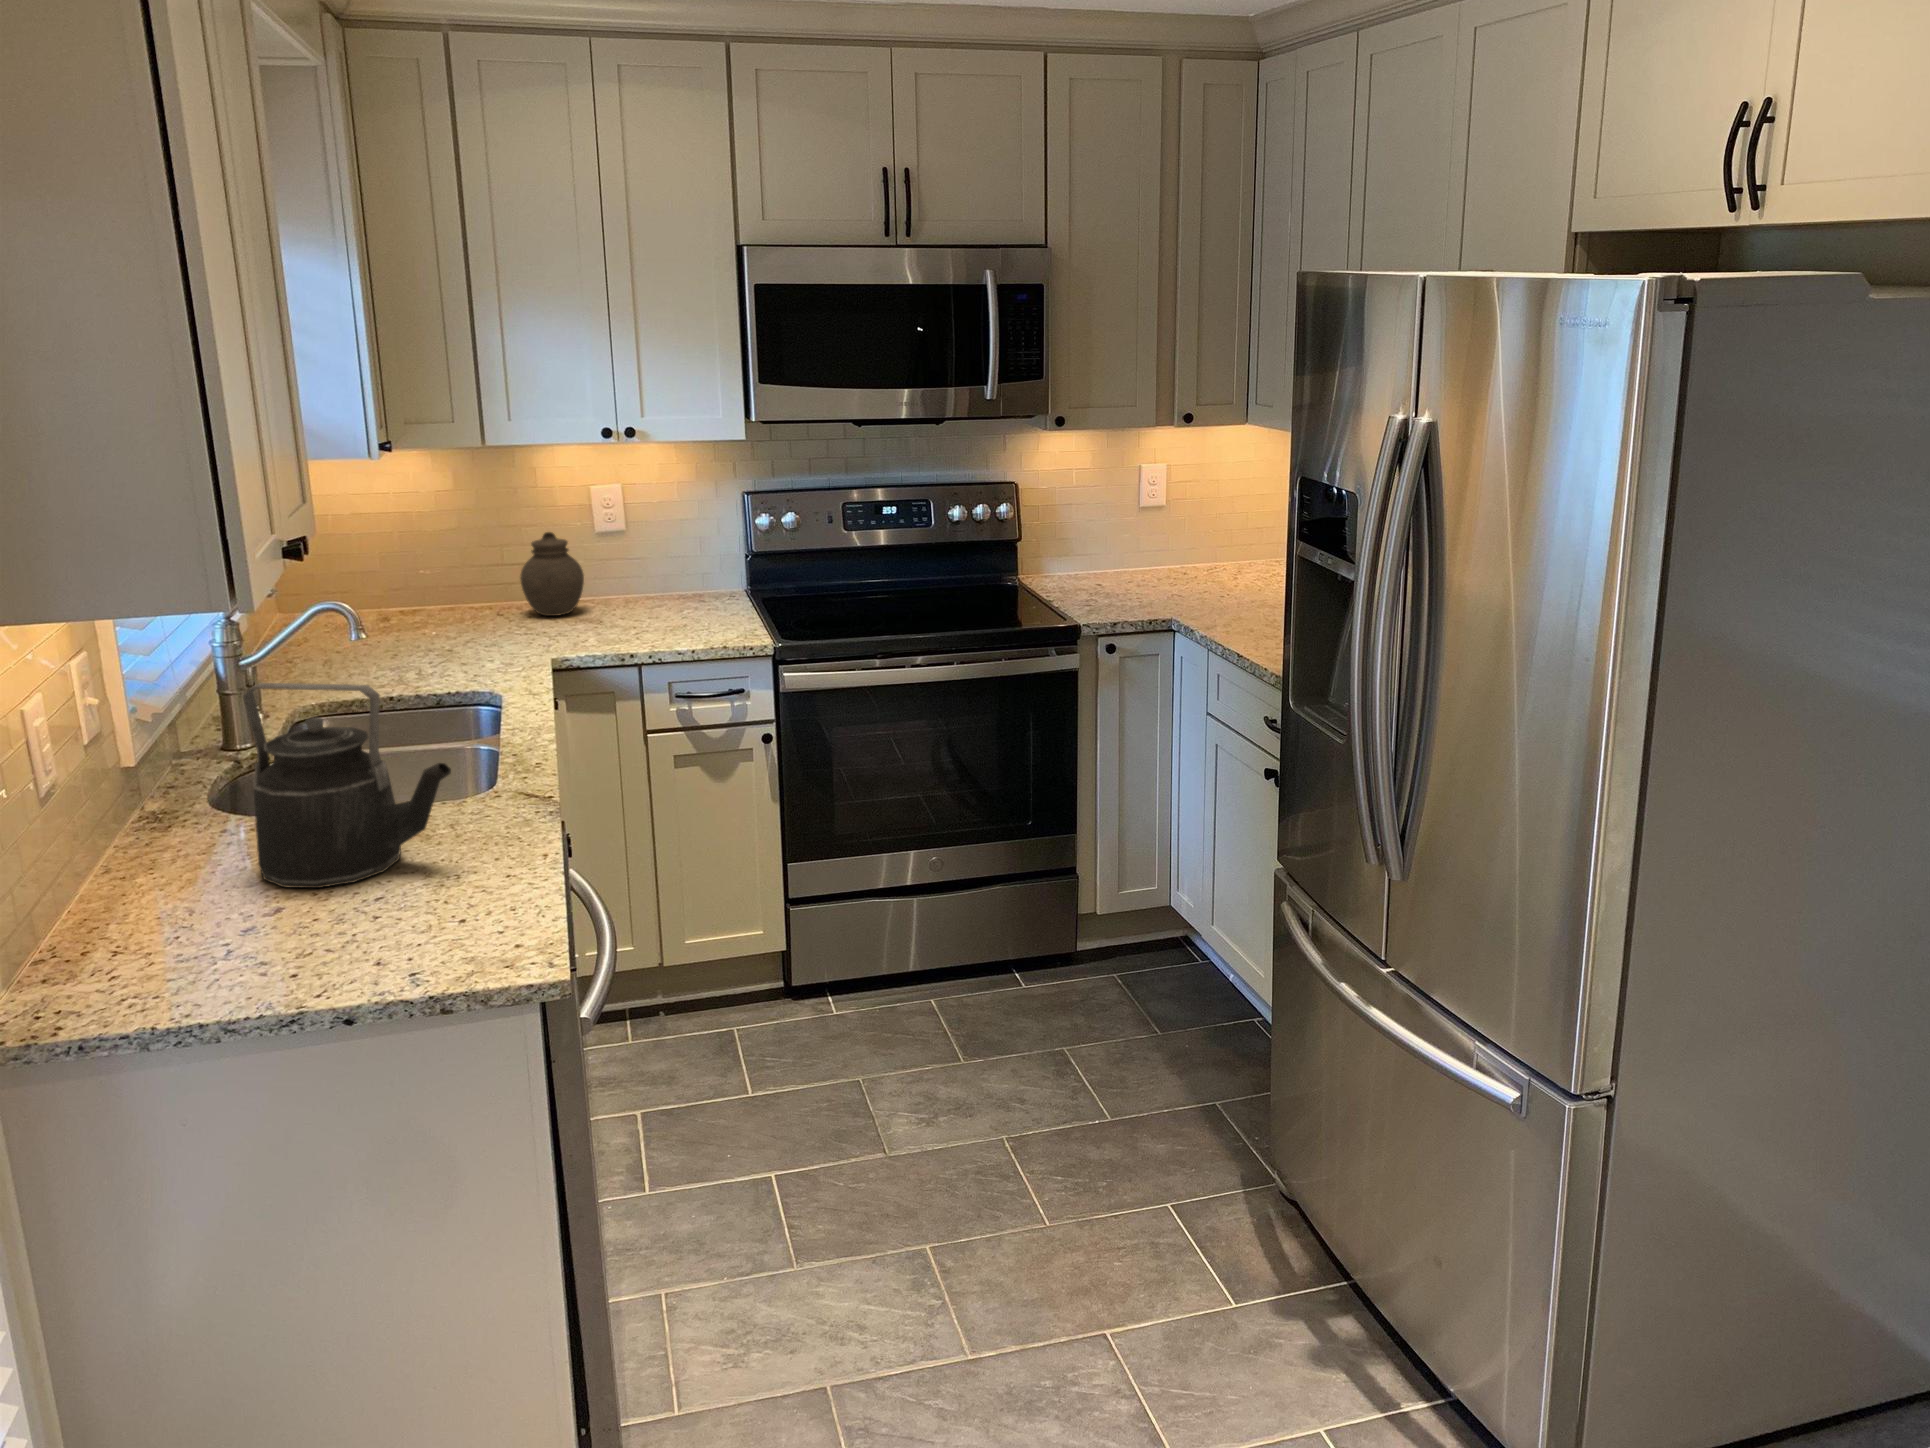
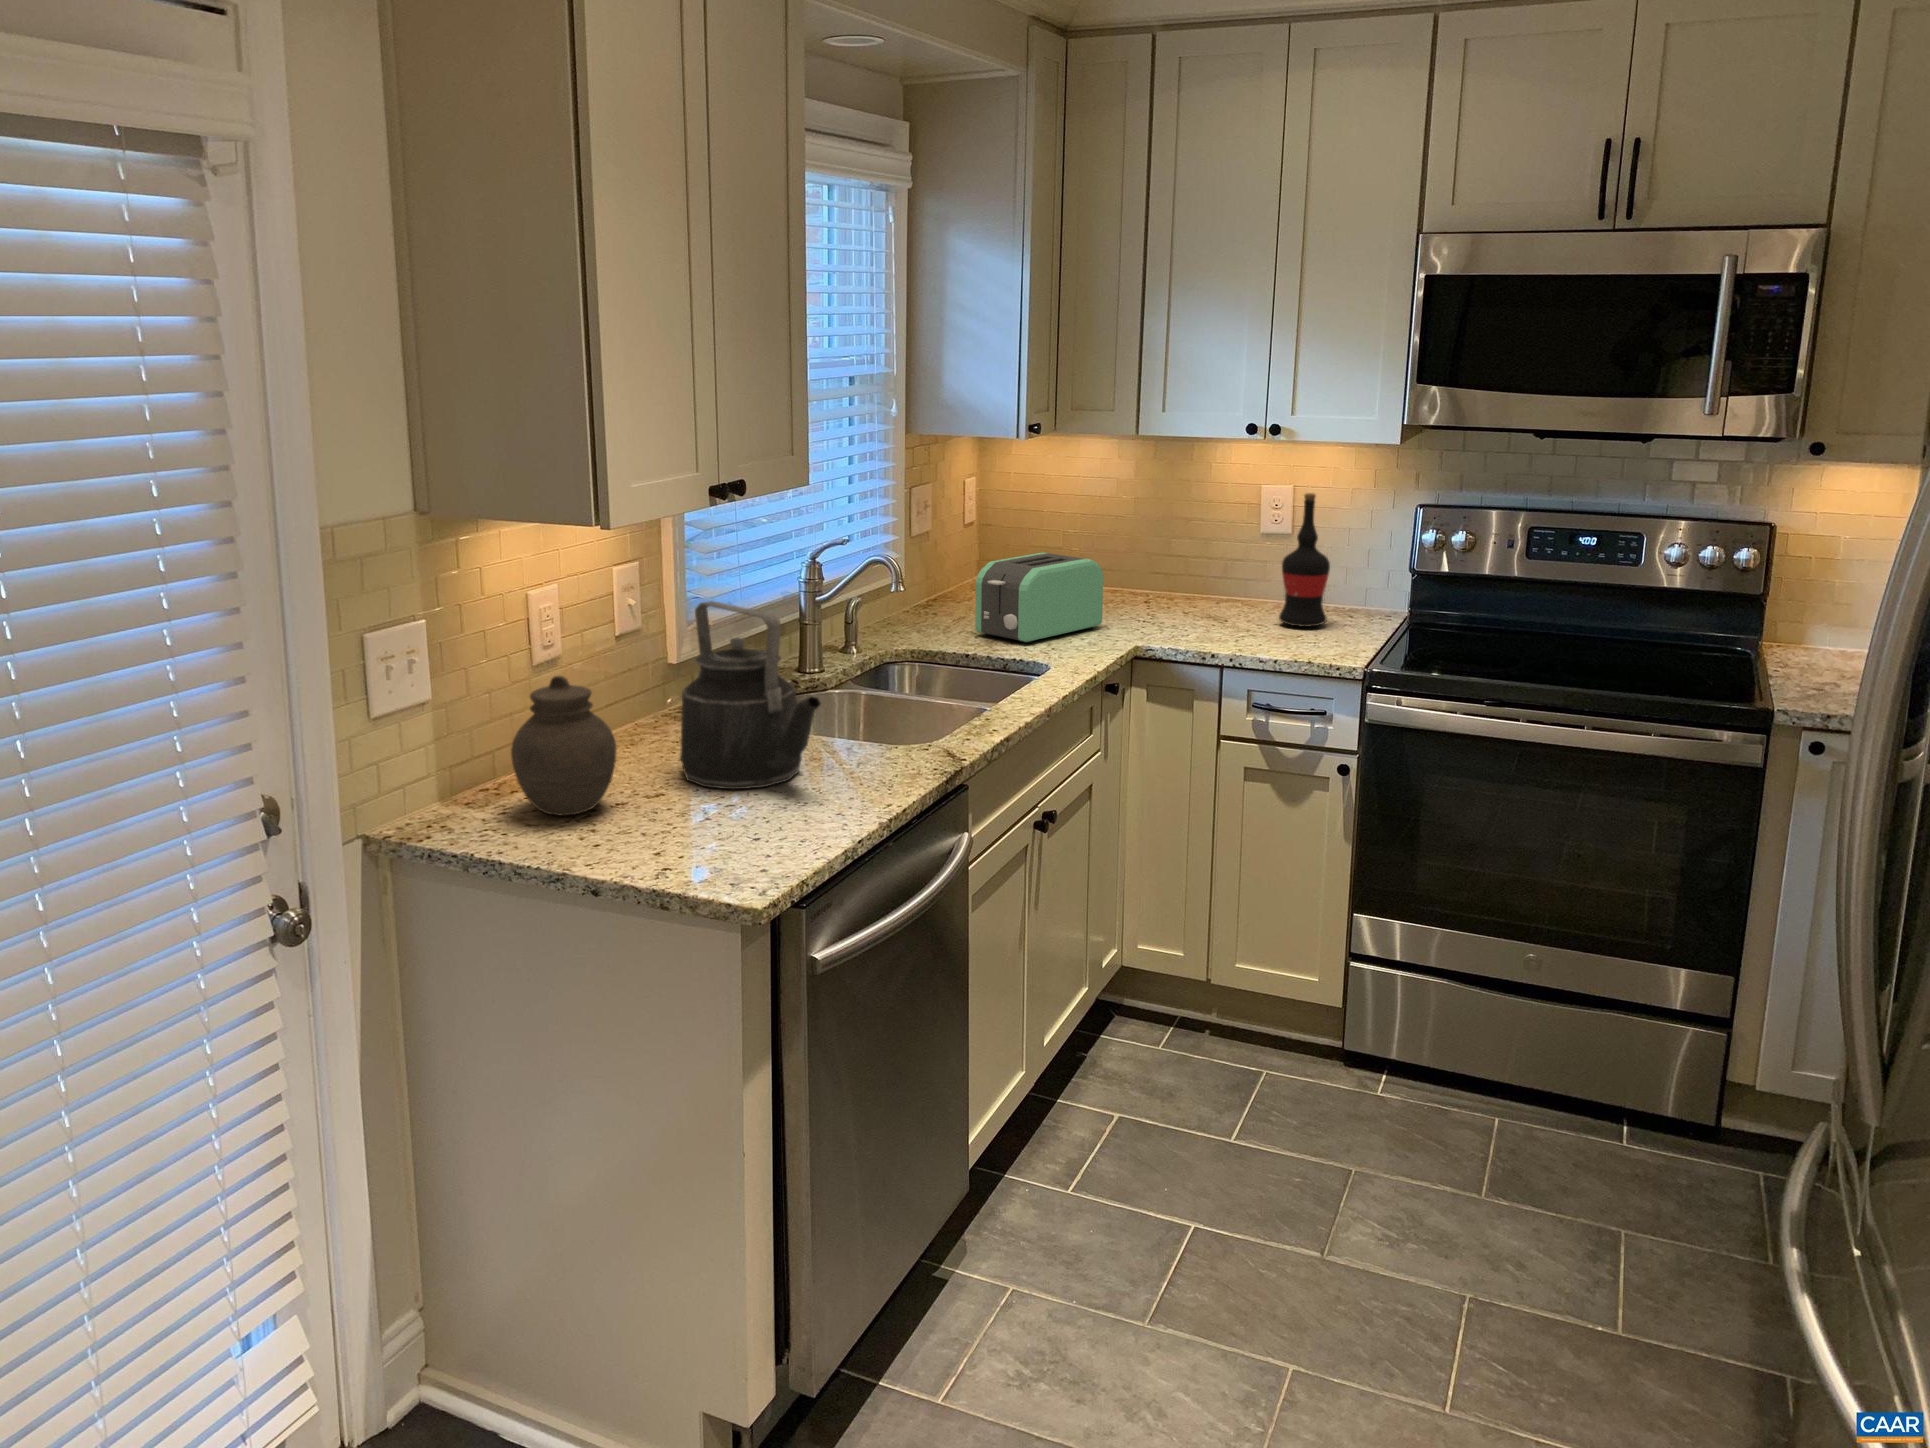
wine bottle: none [645,490,693,616] -> present [1279,493,1330,627]
jar: present [520,532,584,616] -> present [511,676,617,816]
toaster: none [364,578,491,674] -> present [975,552,1103,643]

